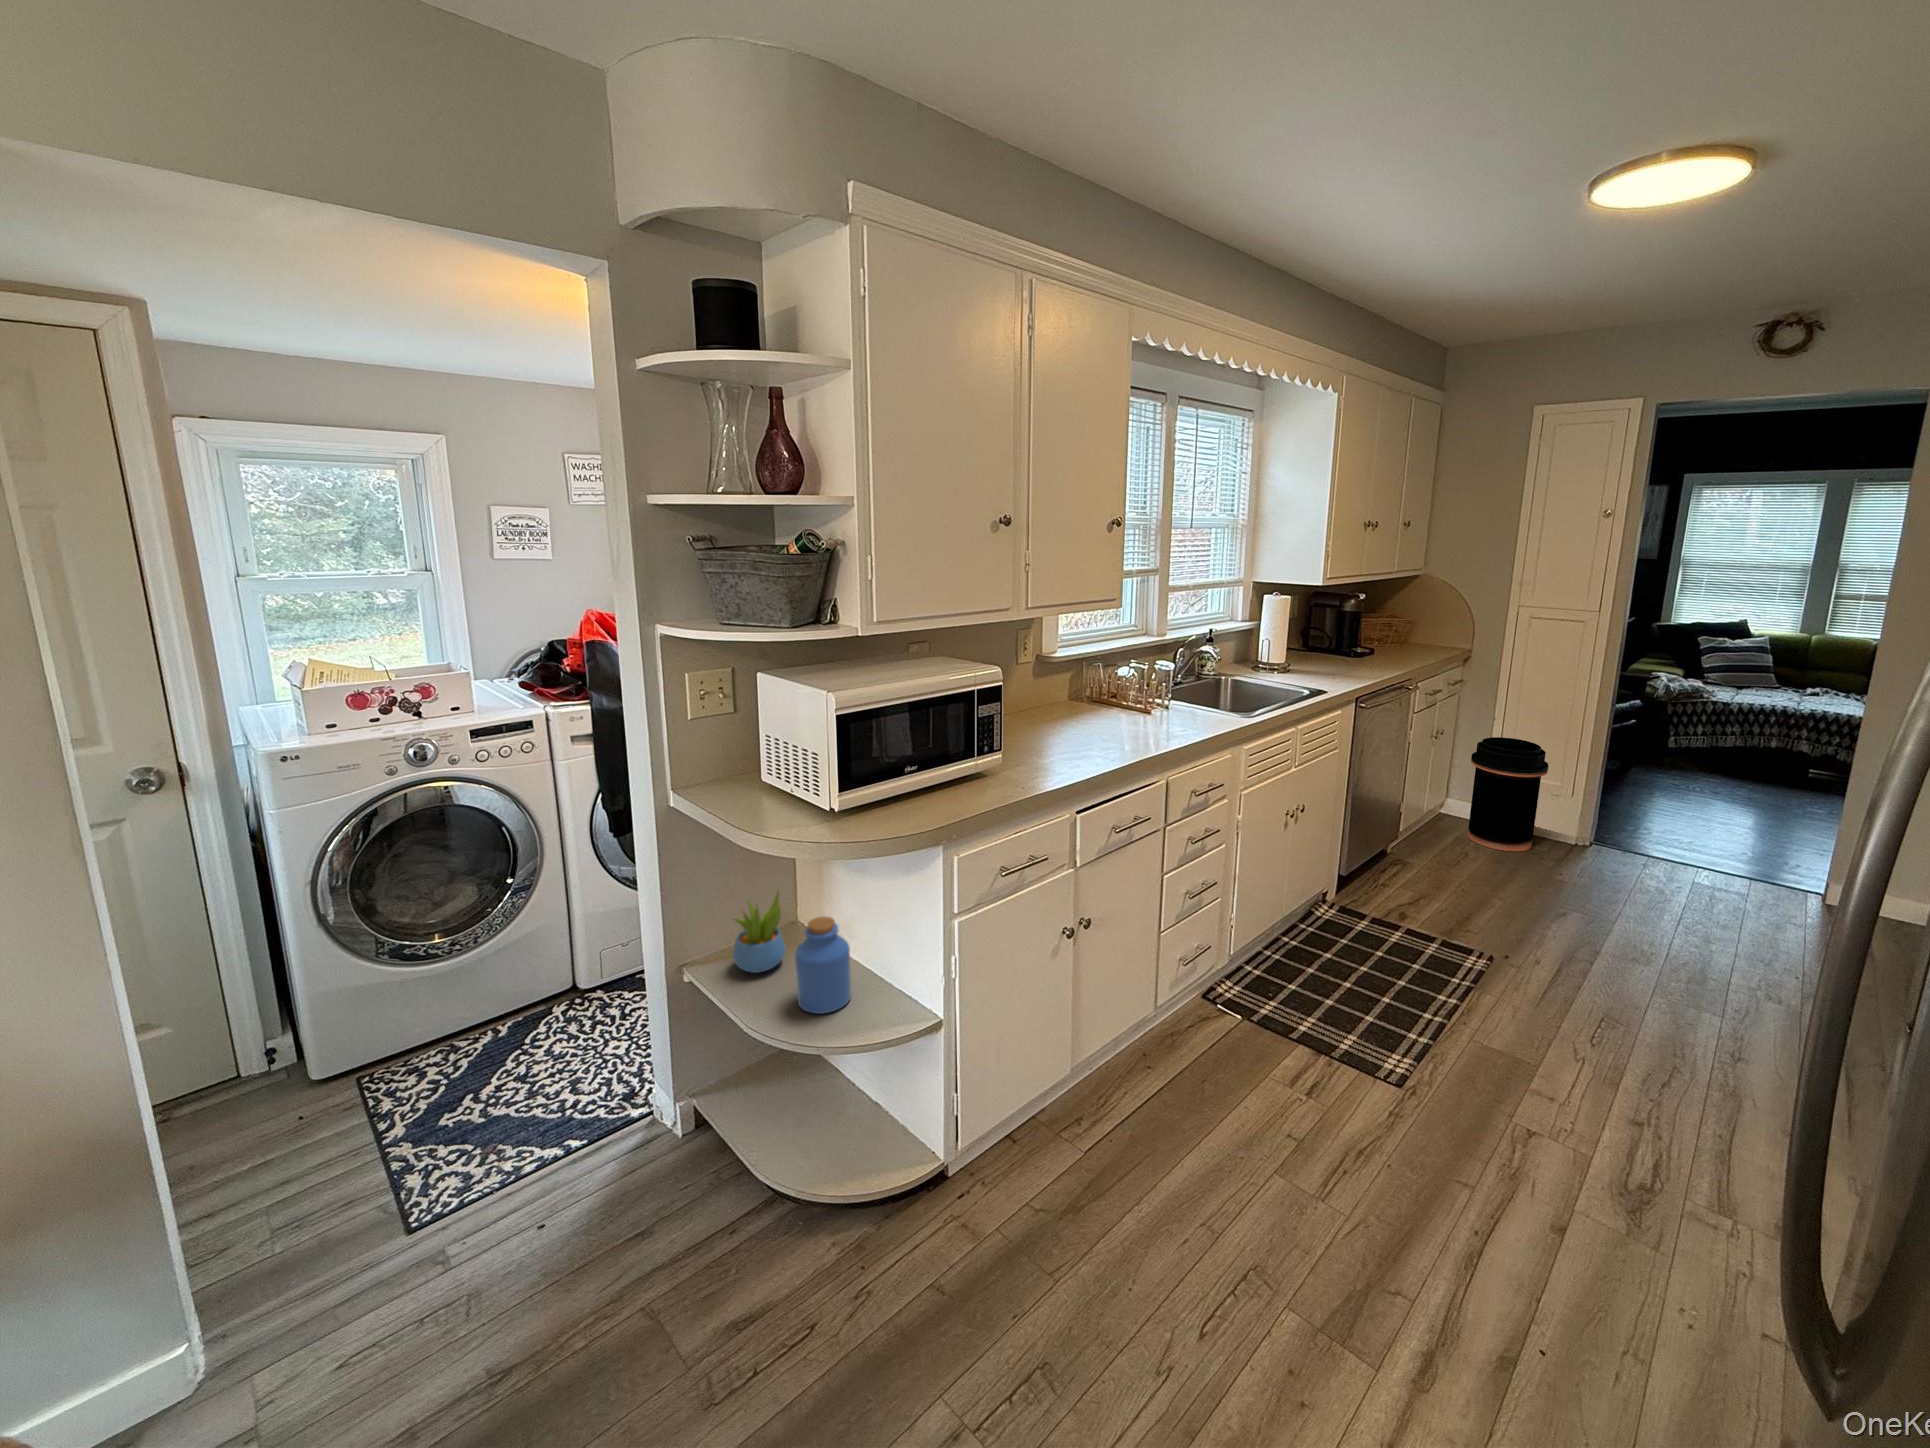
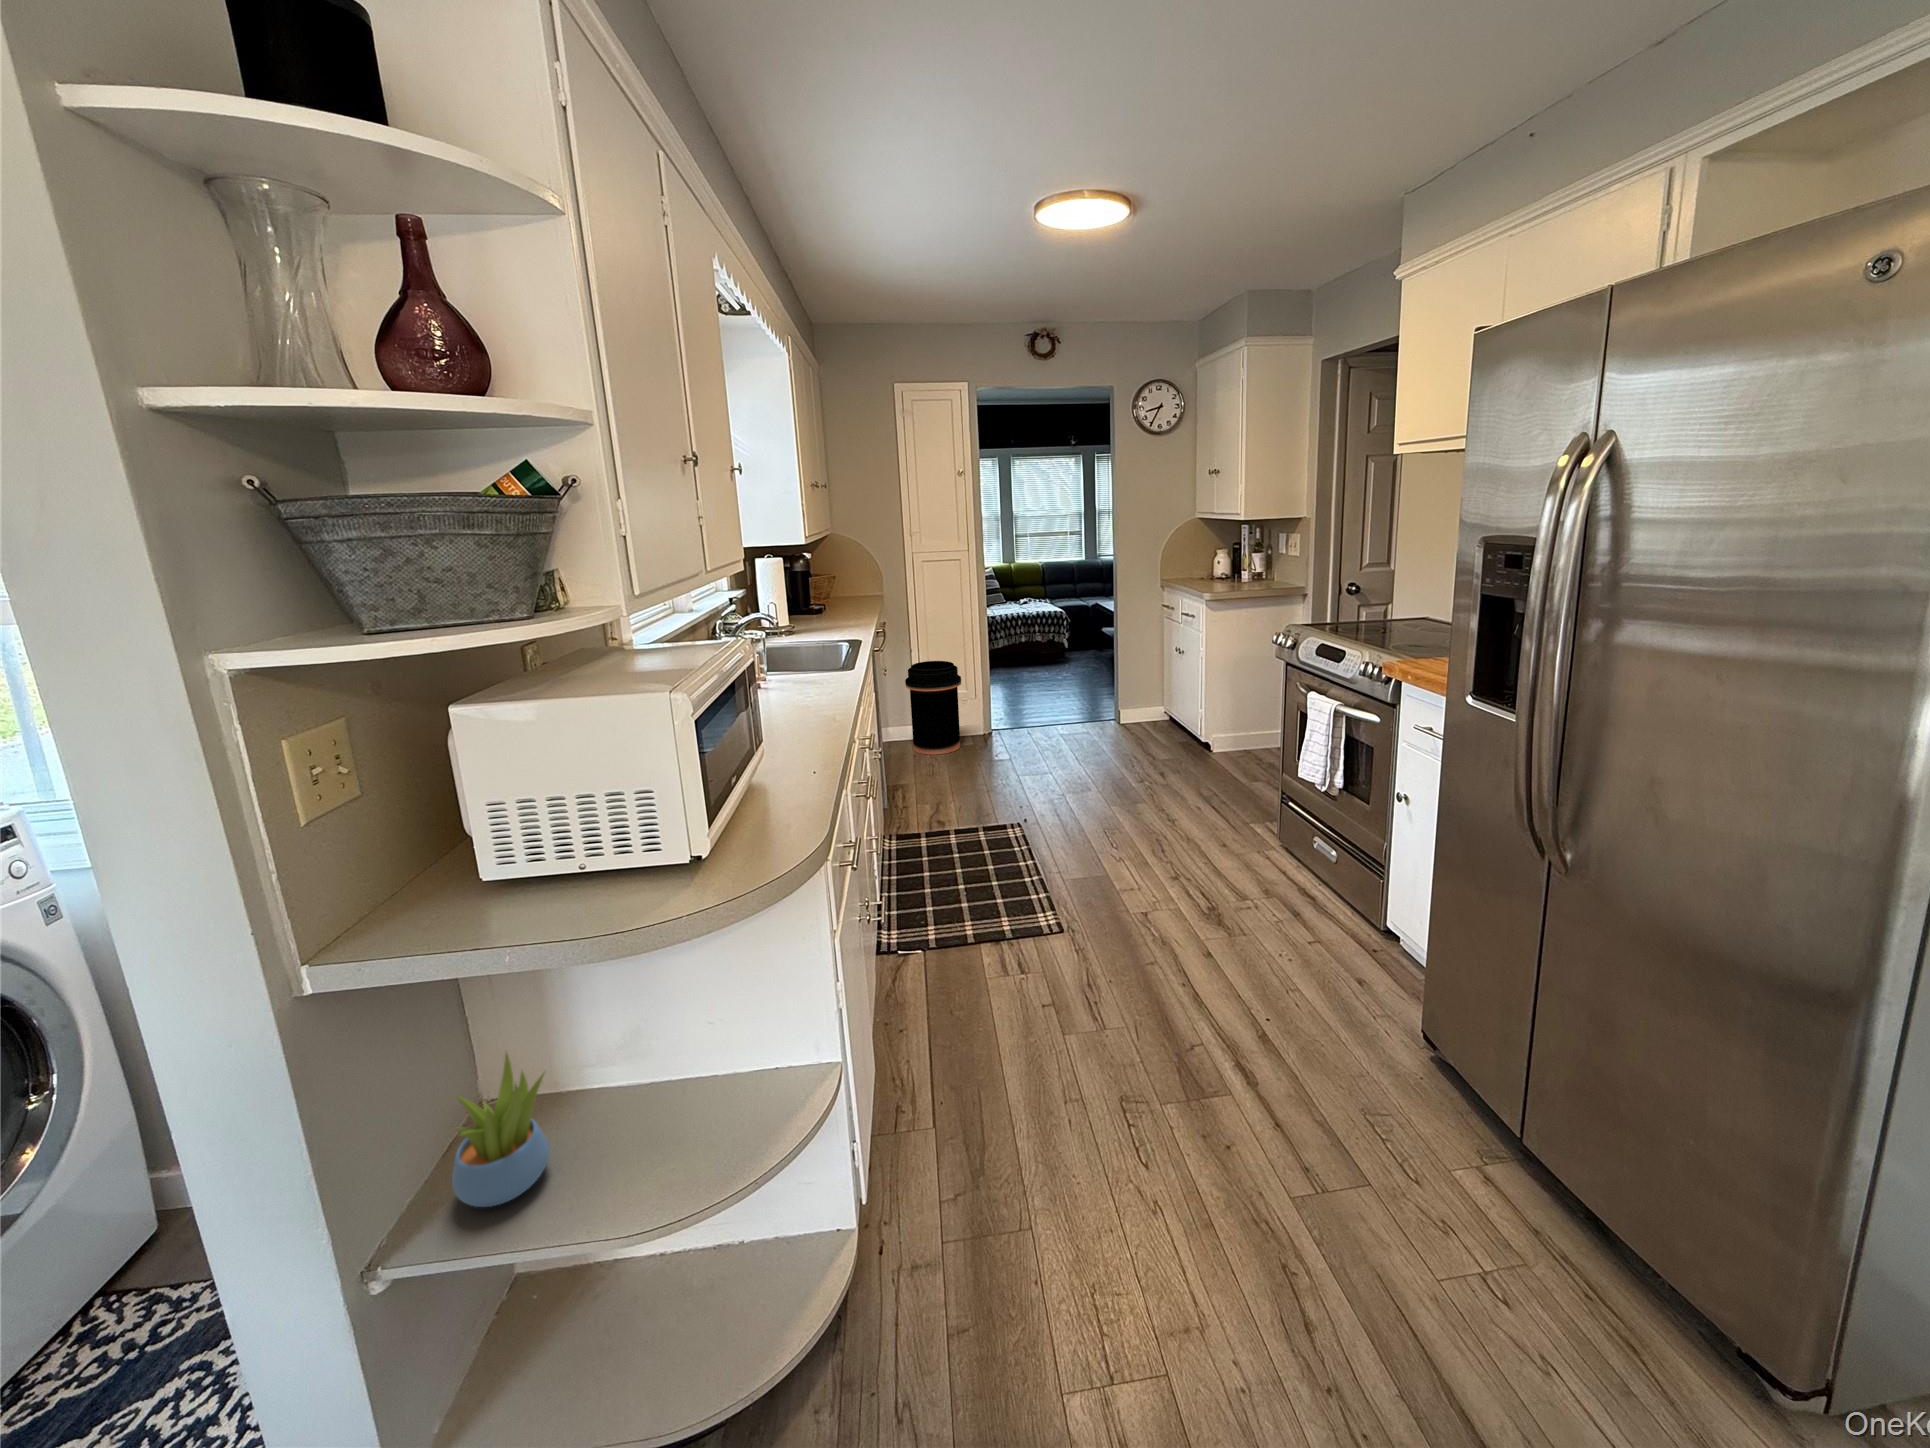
jar: present [795,917,851,1014] -> none [629,1027,720,1172]

